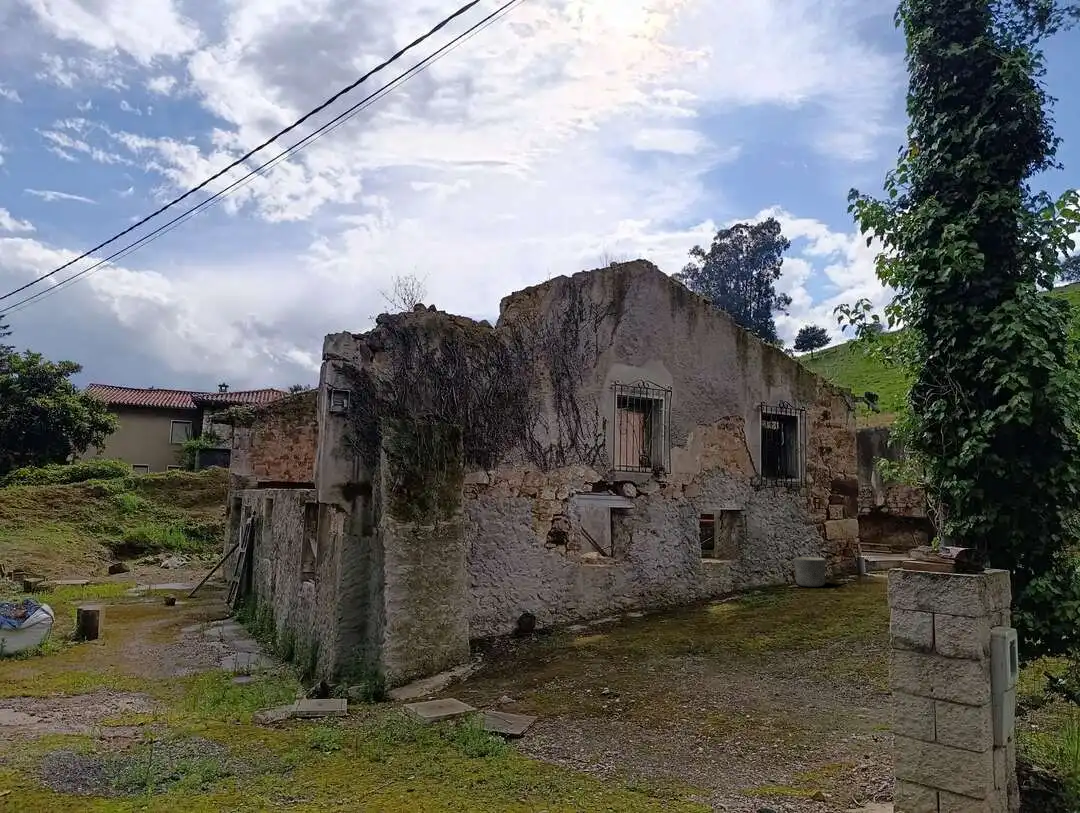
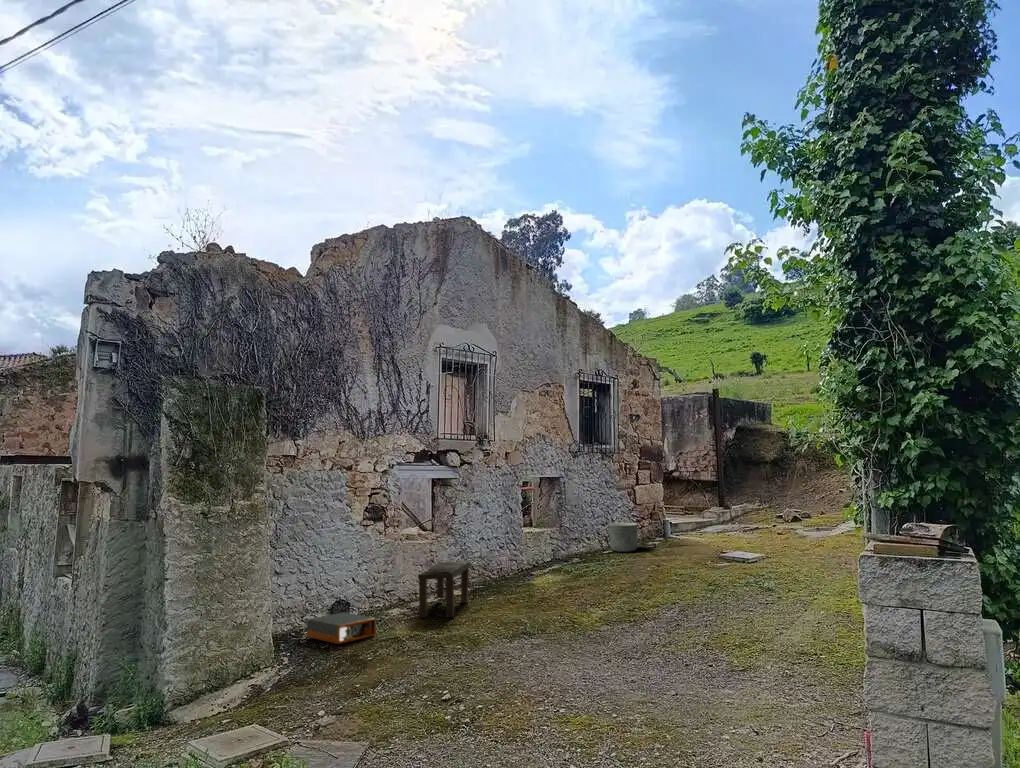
bench: none [596,586,647,636] -> present [418,562,470,617]
storage box: none [498,625,557,651] -> present [307,612,376,644]

